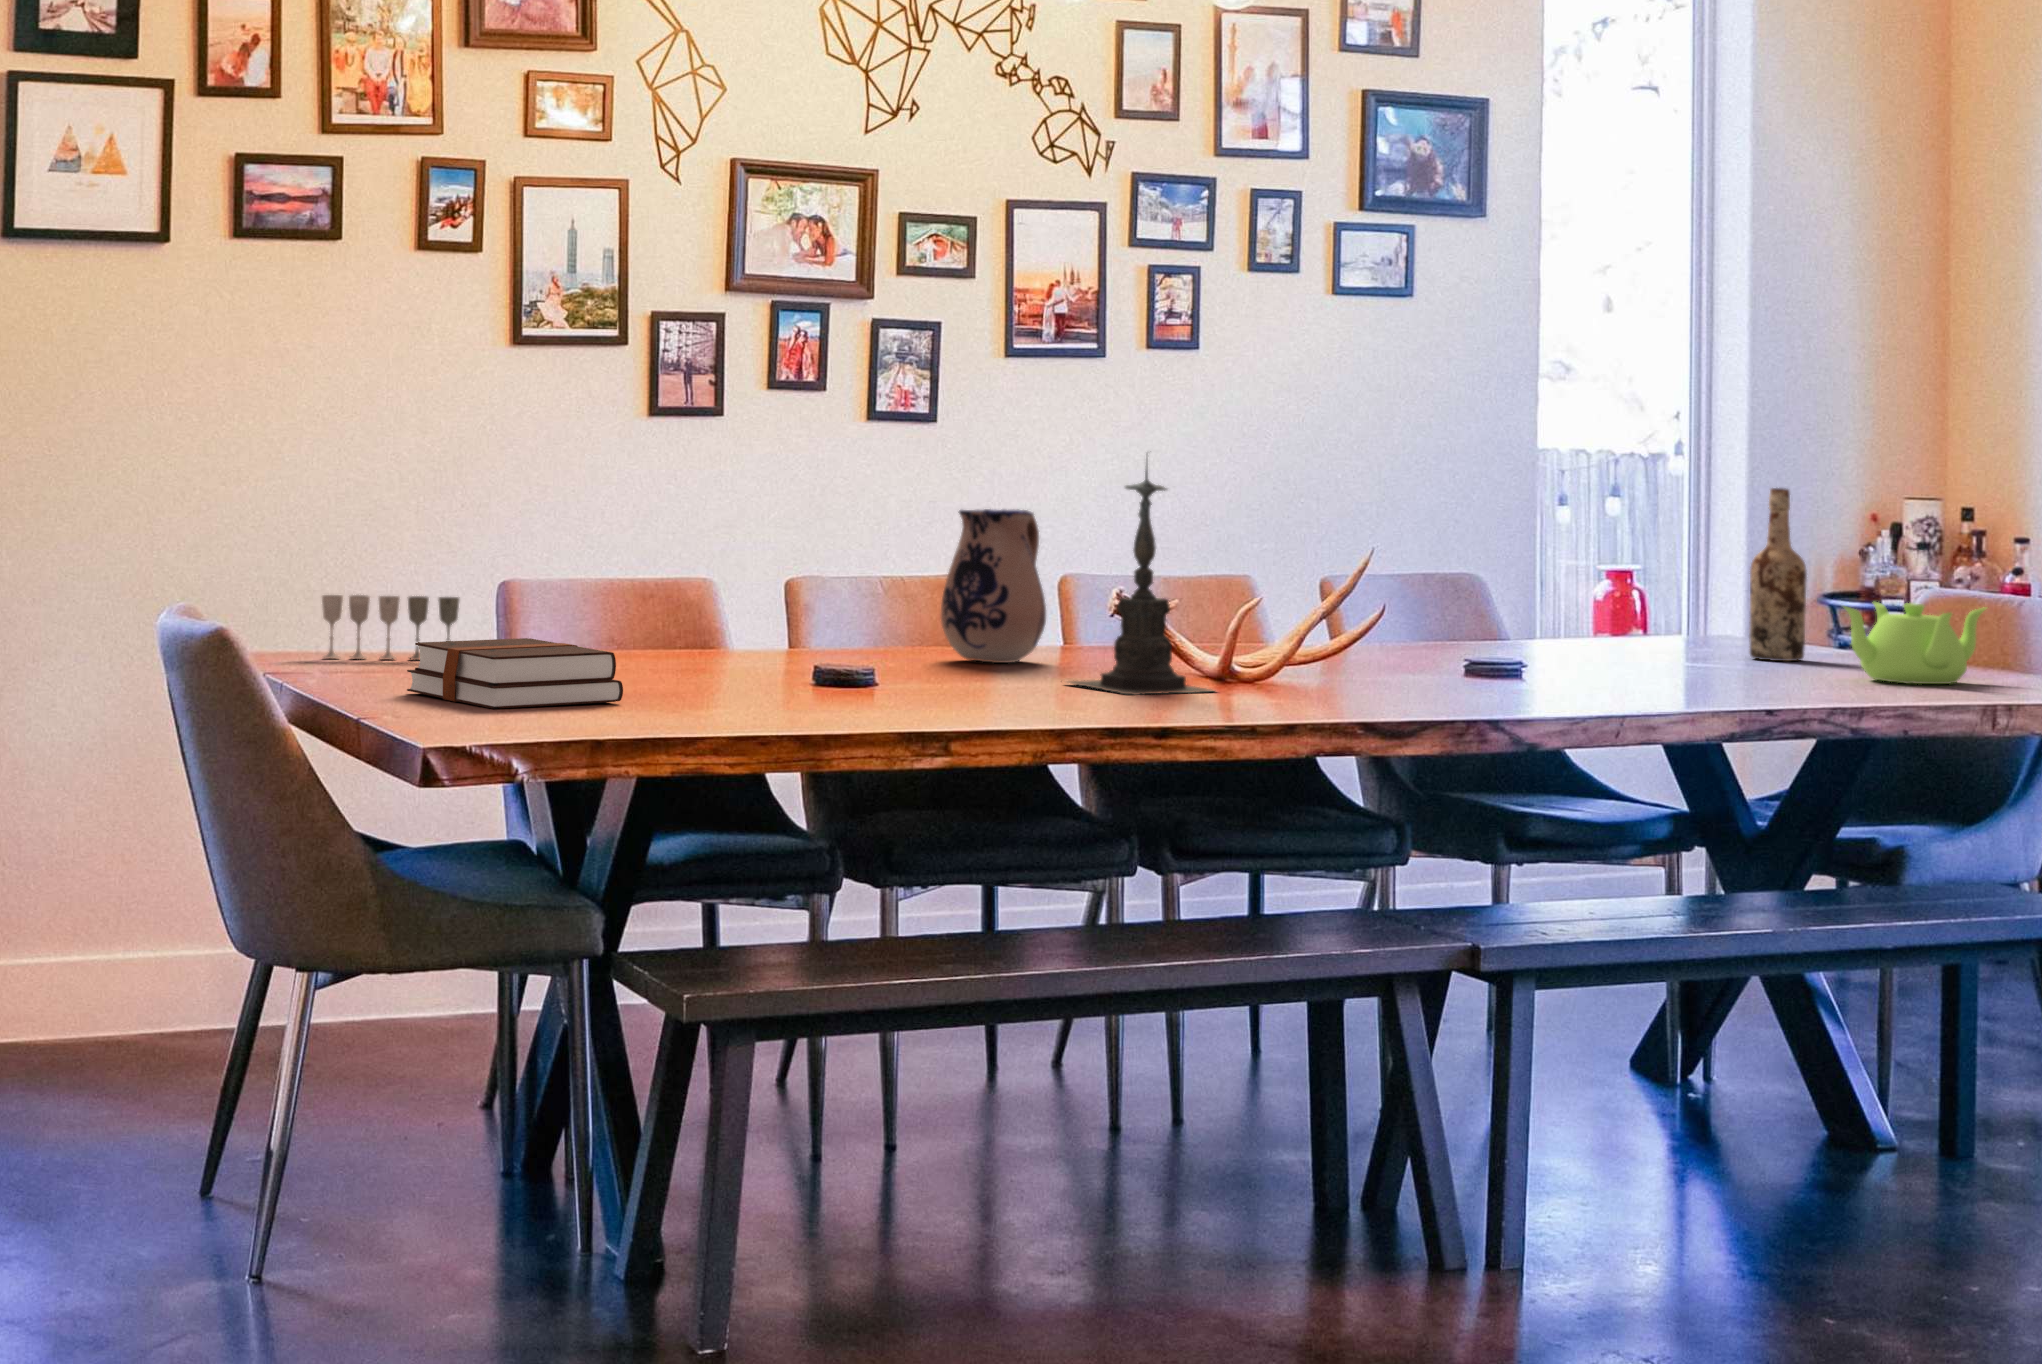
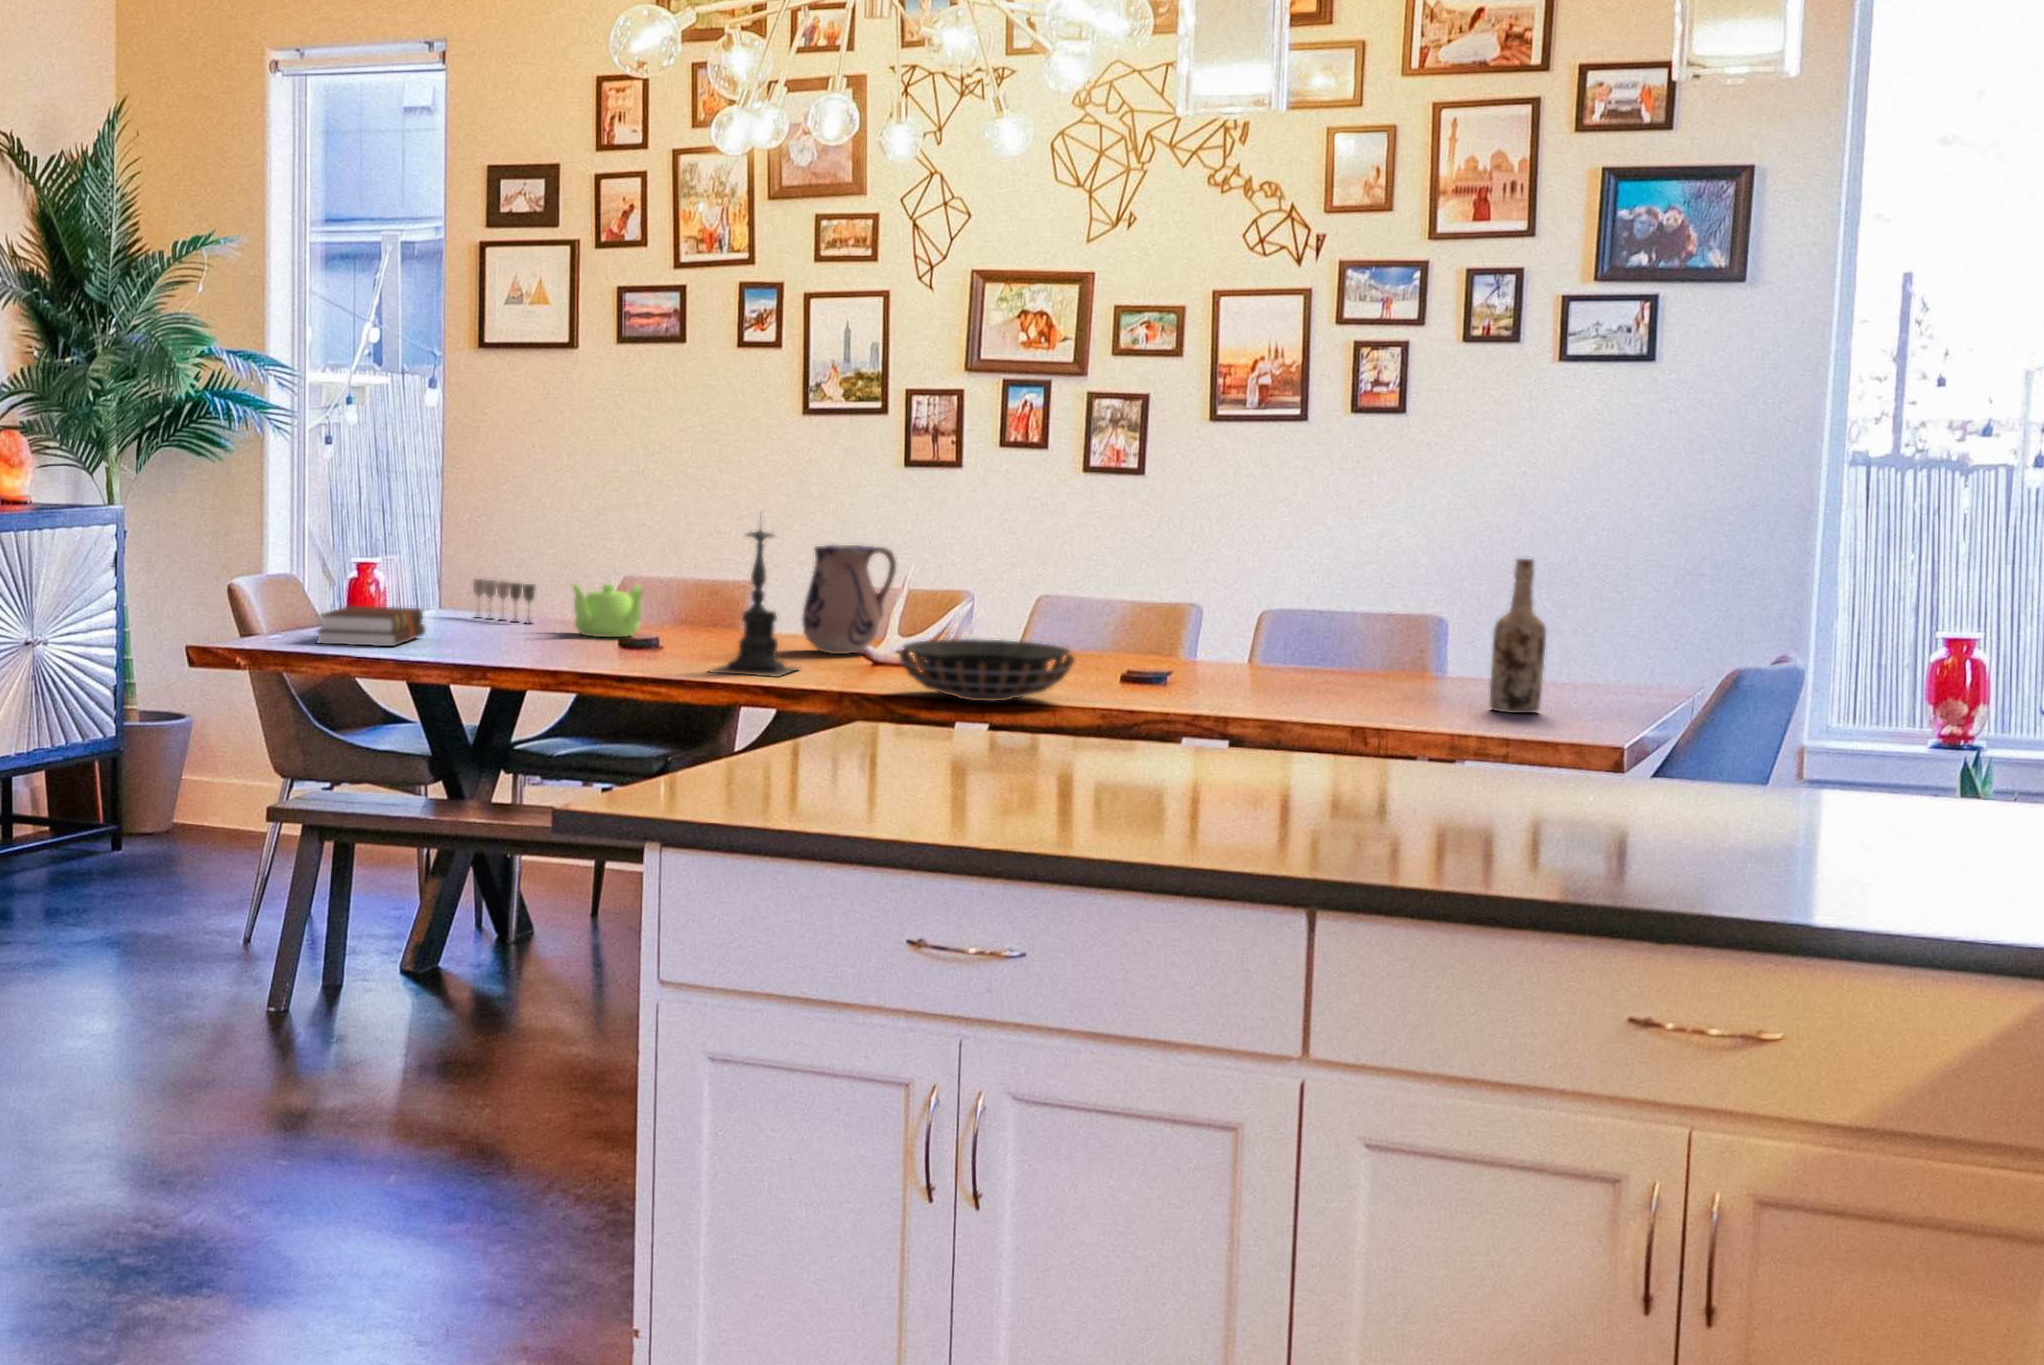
teapot: present [1844,602,1986,684] -> present [572,584,643,637]
decorative bowl: none [1408,615,1647,696] -> present [899,639,1074,702]

